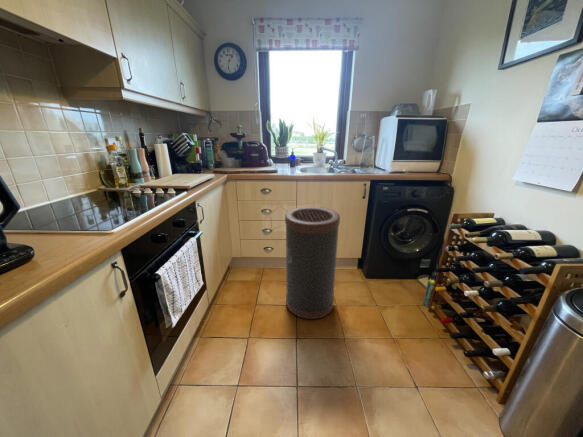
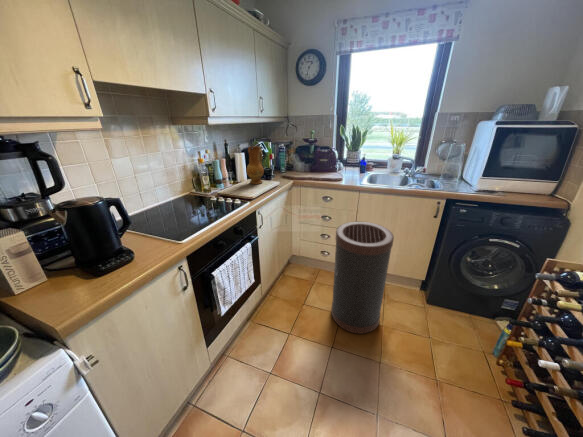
ceramic jug: none [172,134,194,178] -> present [246,146,264,184]

